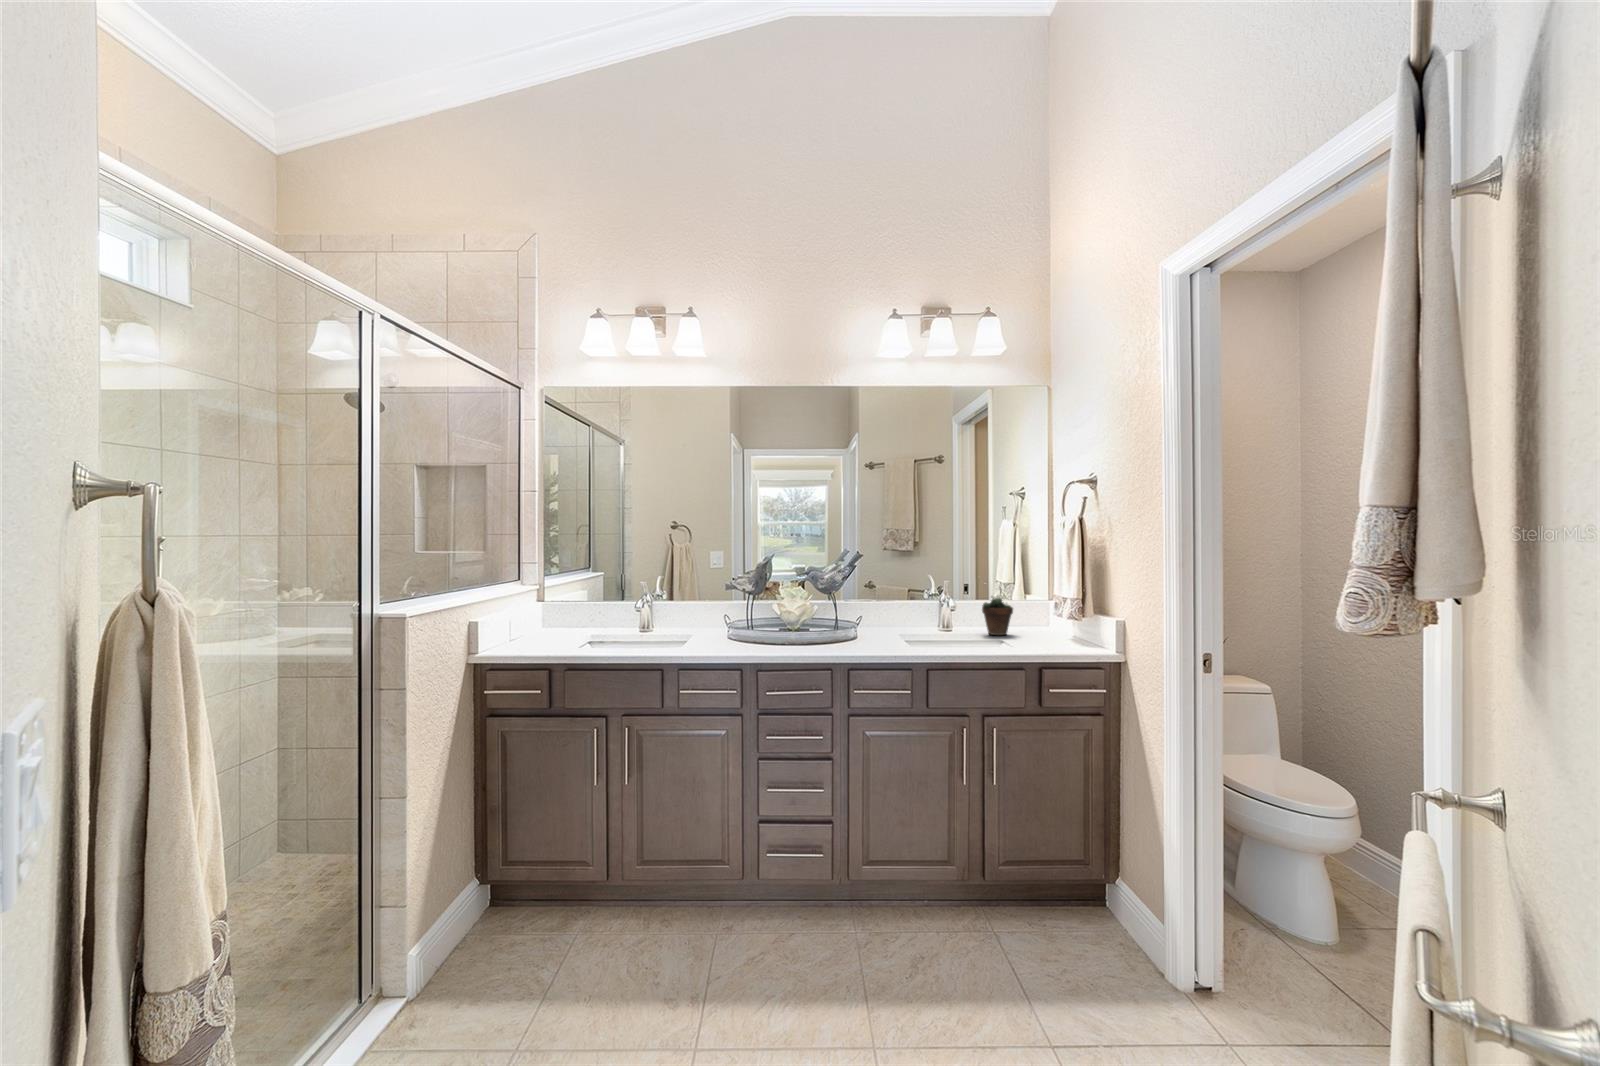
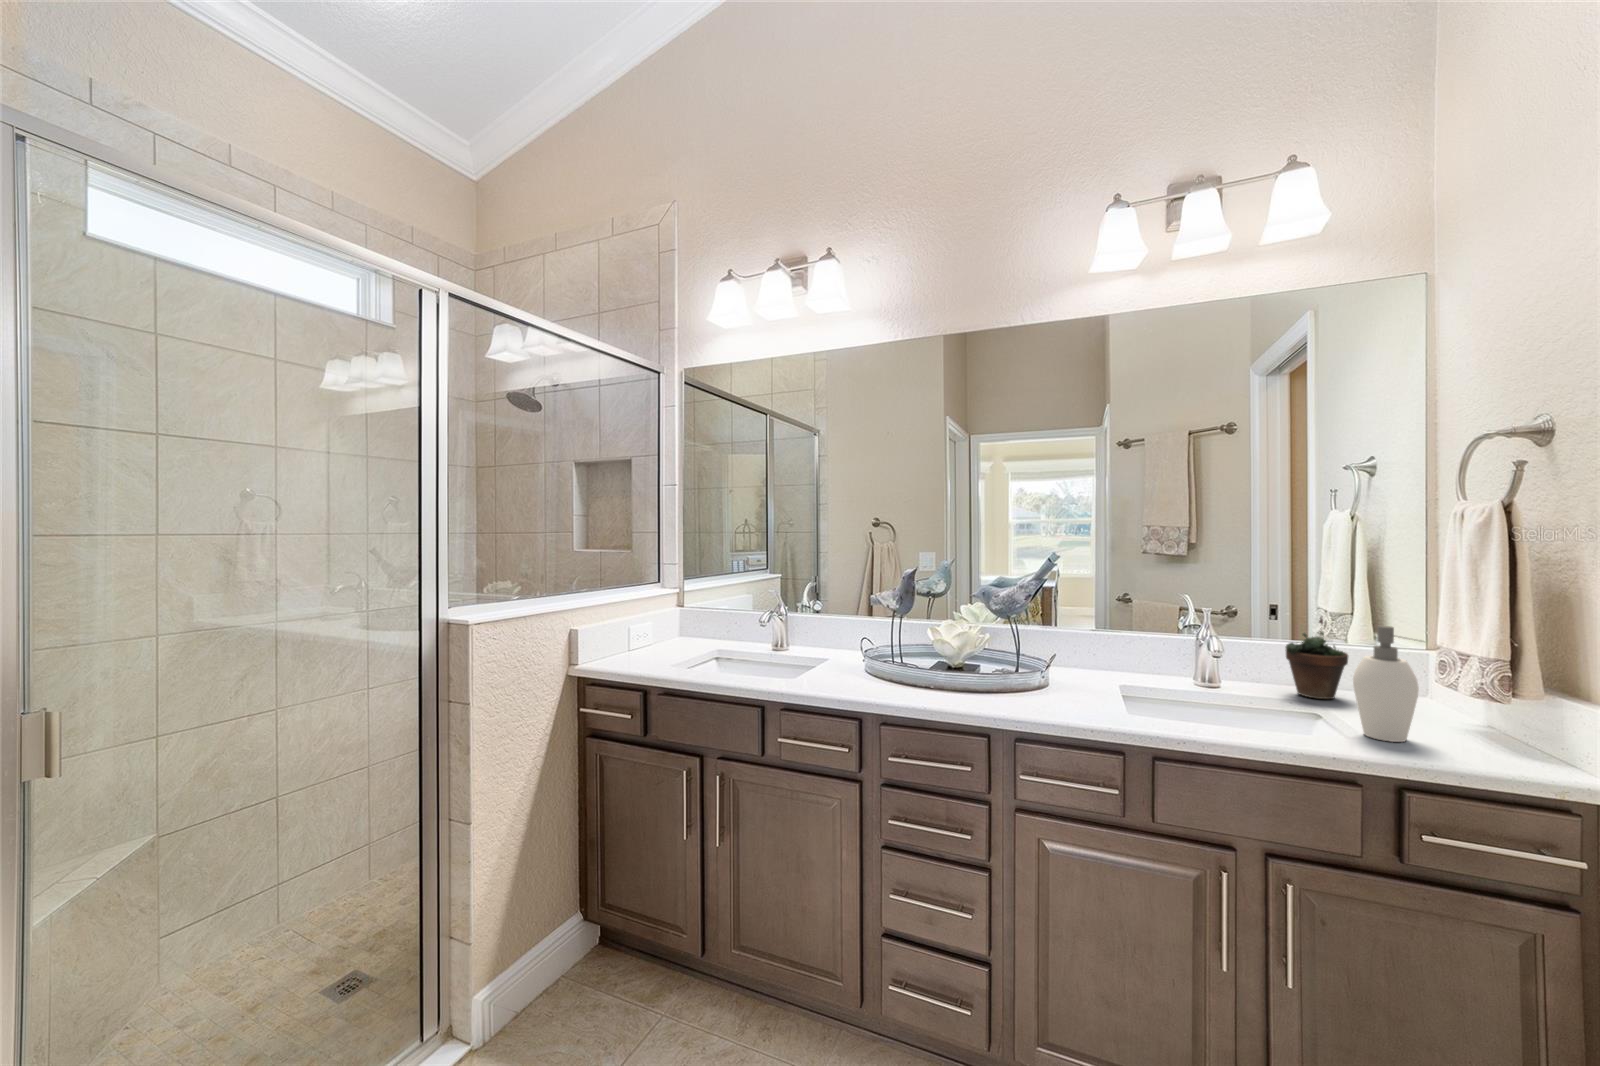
soap dispenser: none [1019,585,1050,648] -> present [1353,626,1421,742]

